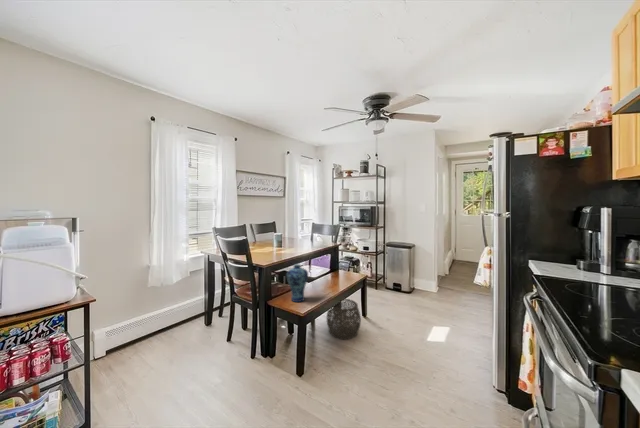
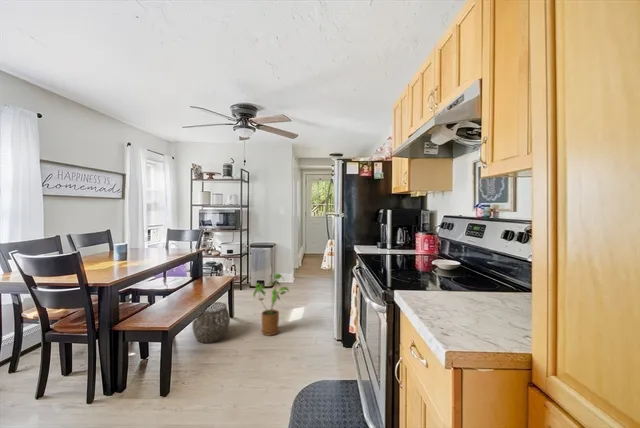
vase: present [286,264,308,302] -> none [146,271,174,312]
house plant: none [385,280,428,349] -> present [253,274,289,336]

